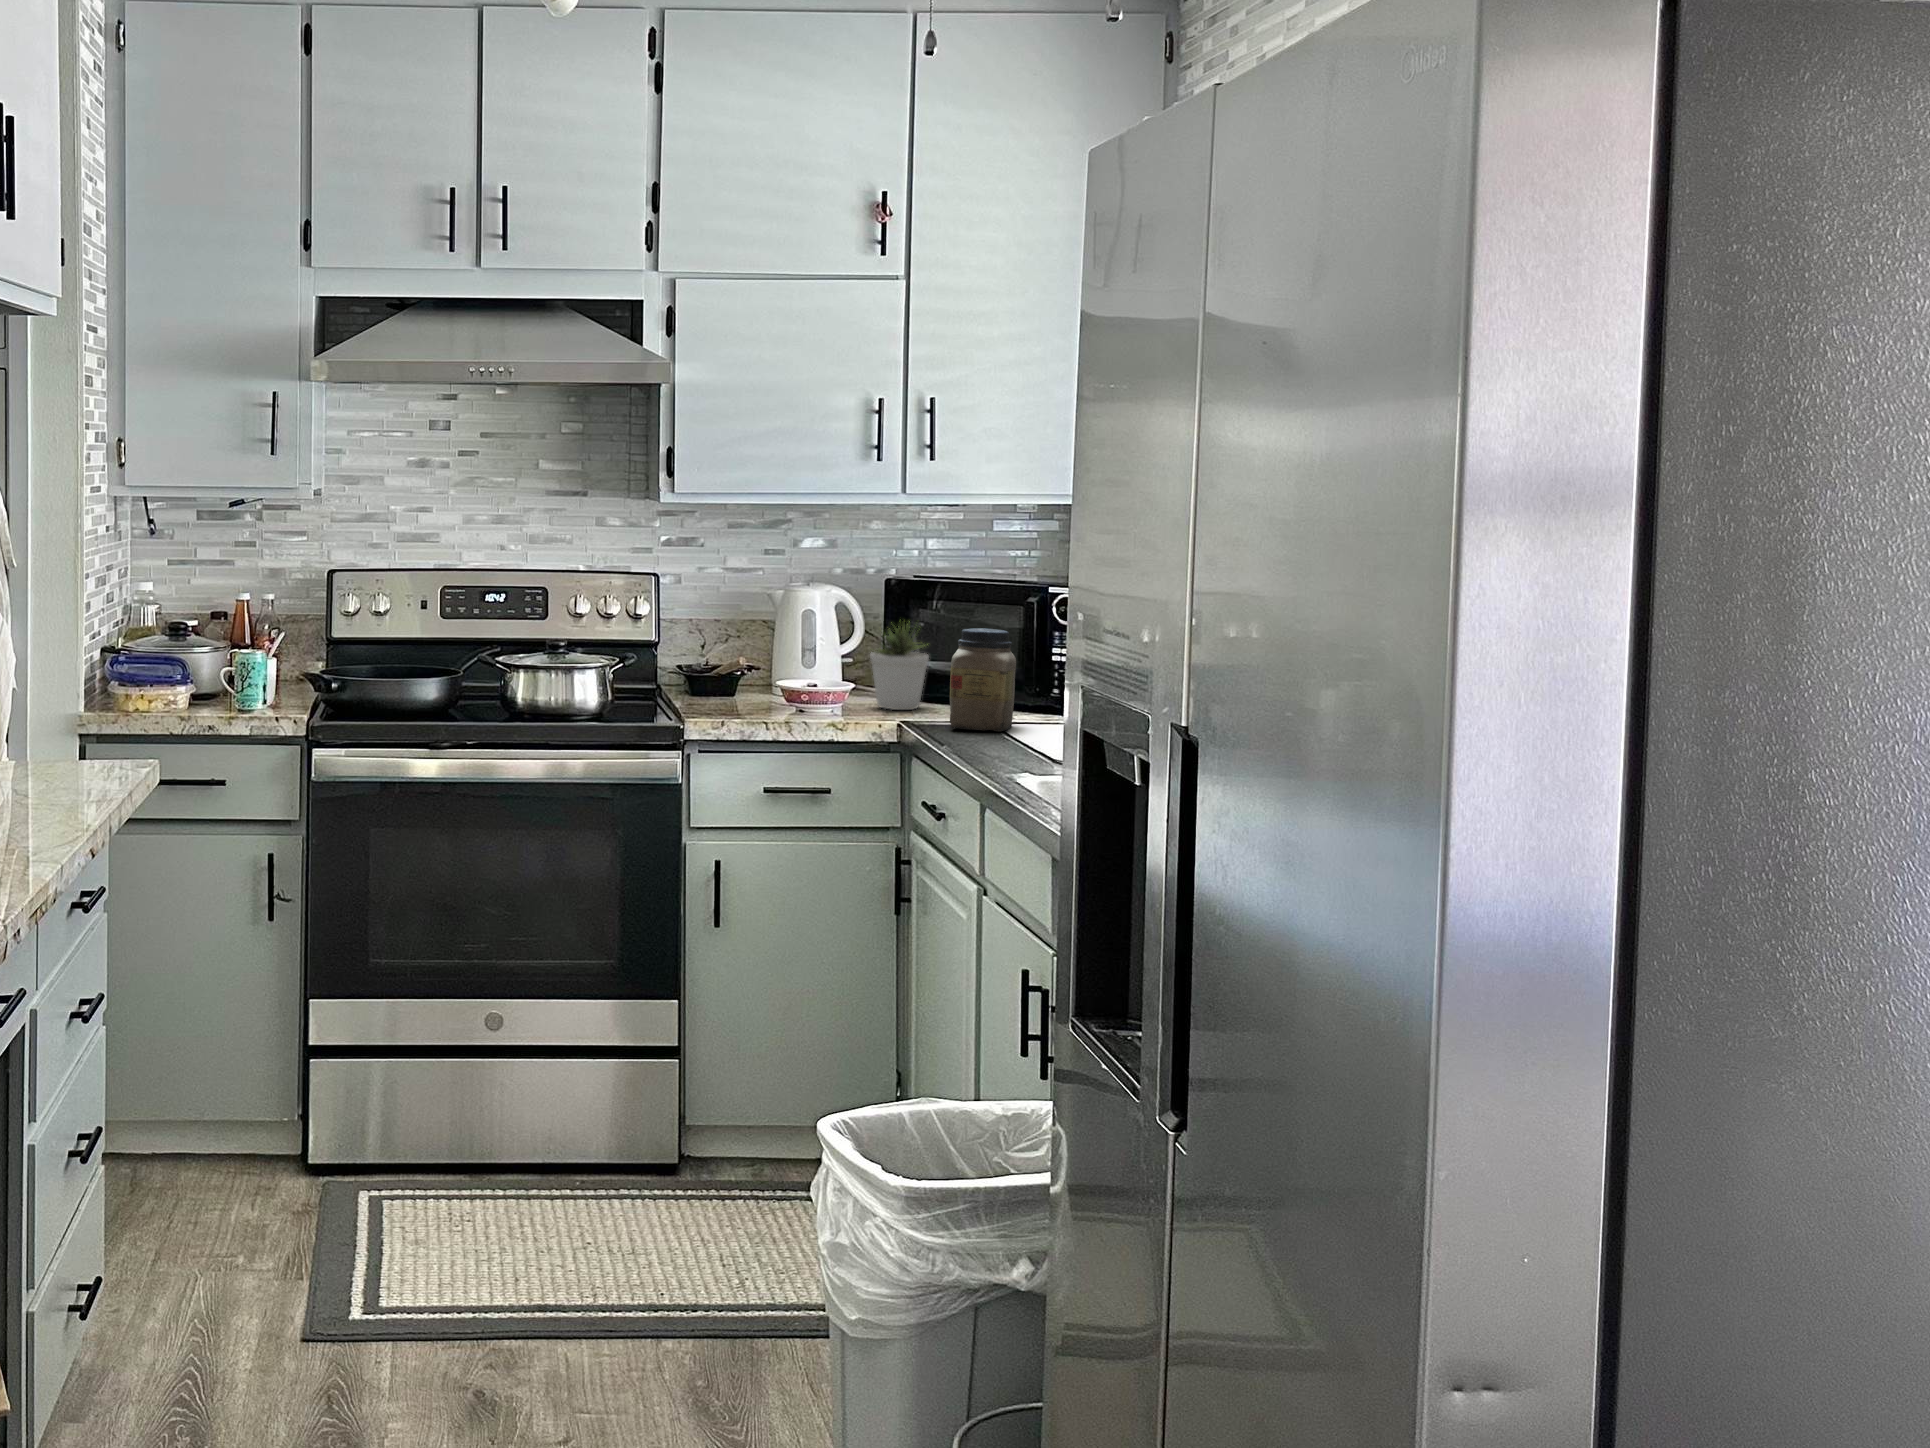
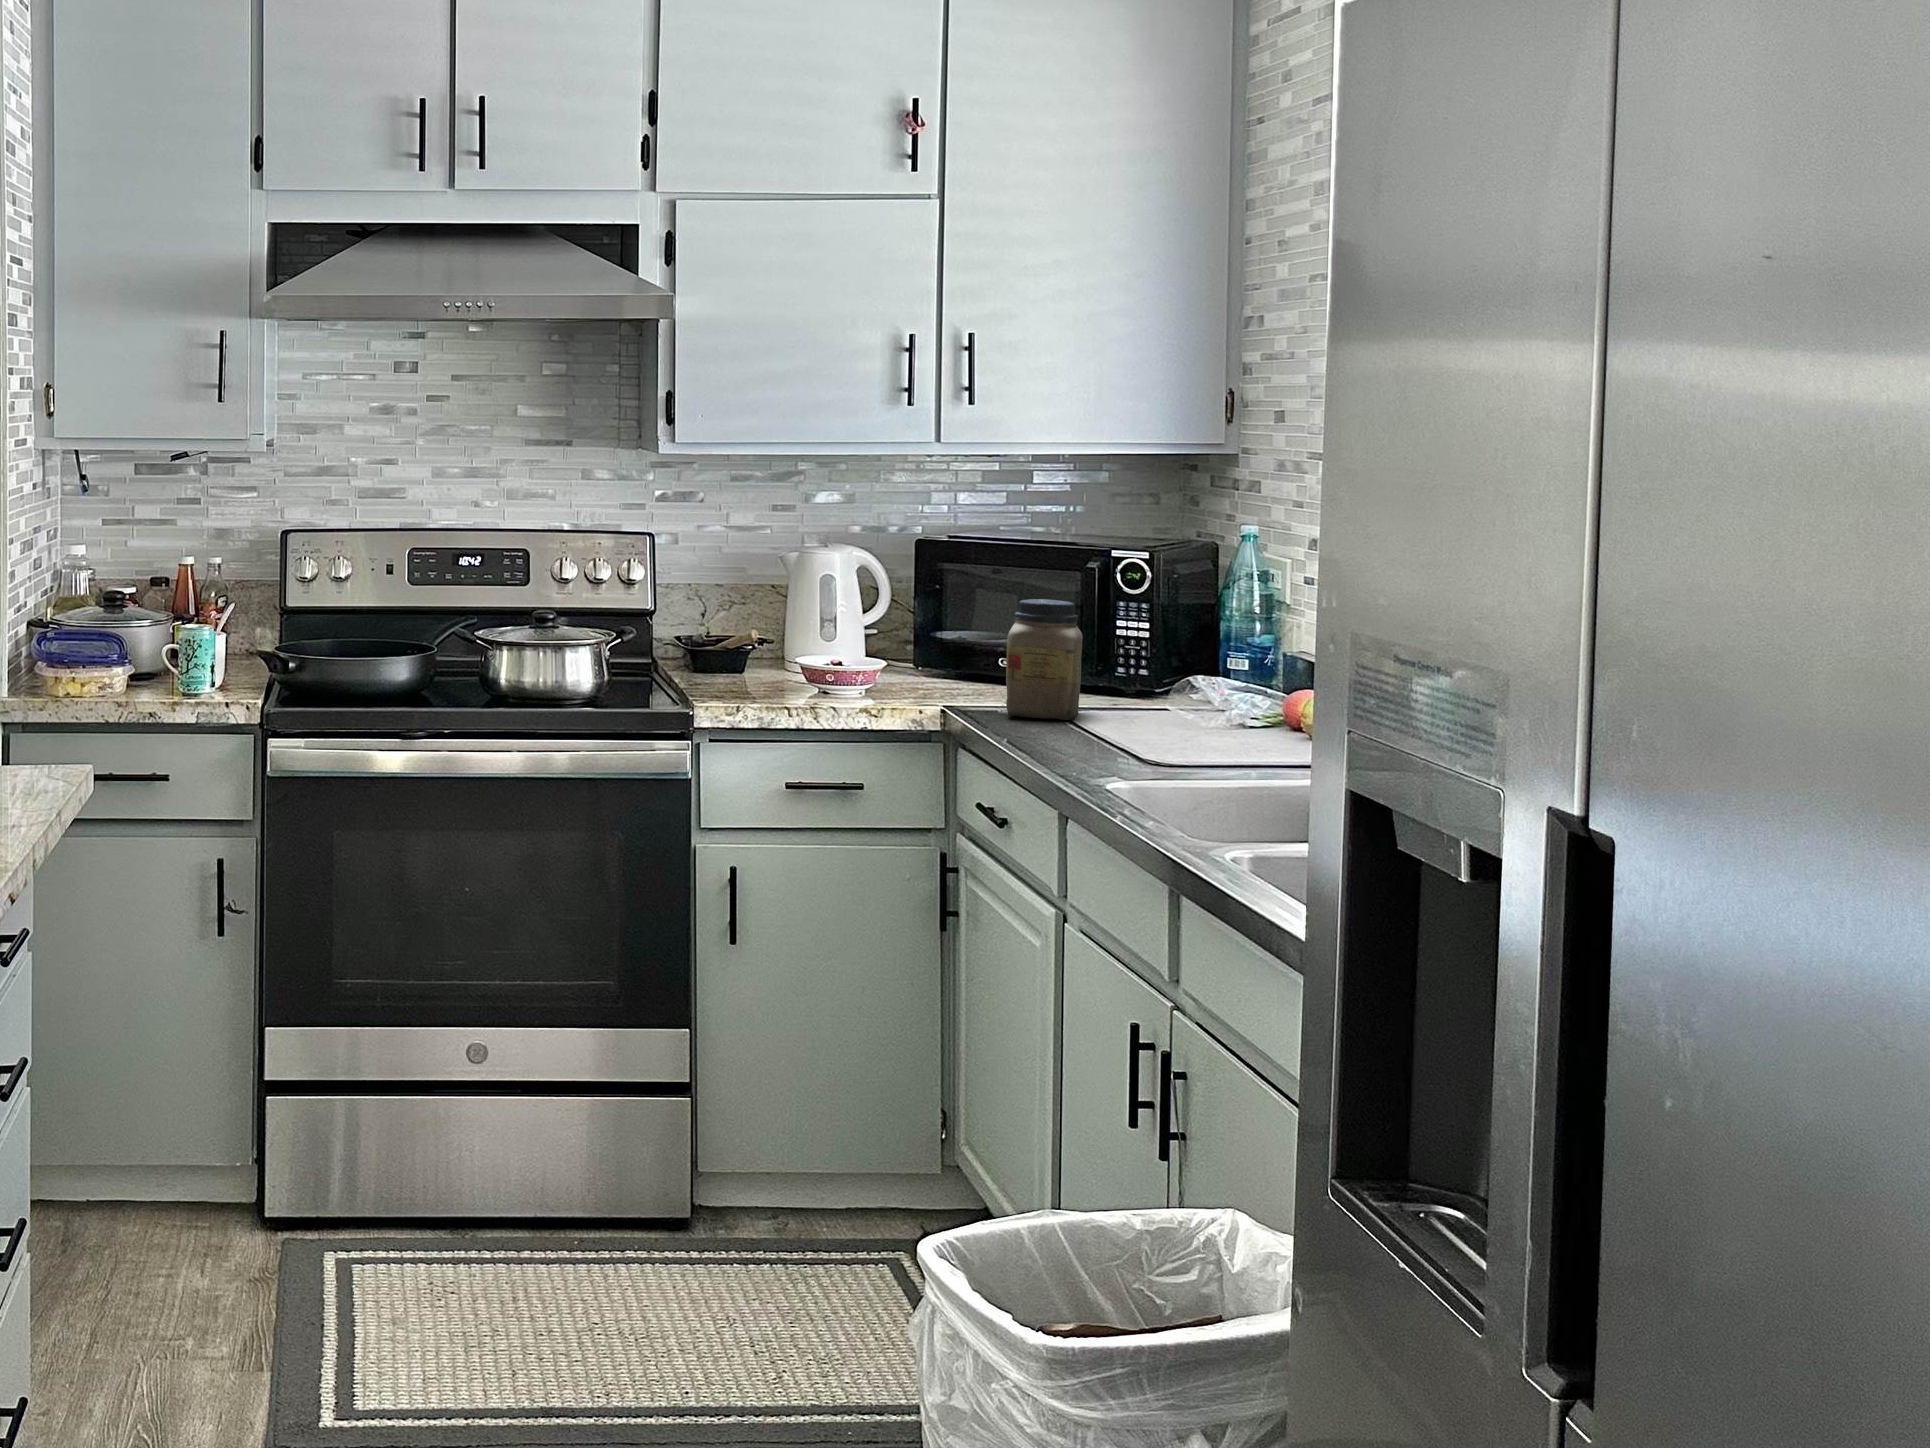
potted plant: present [870,624,929,710] -> none [904,585,975,691]

